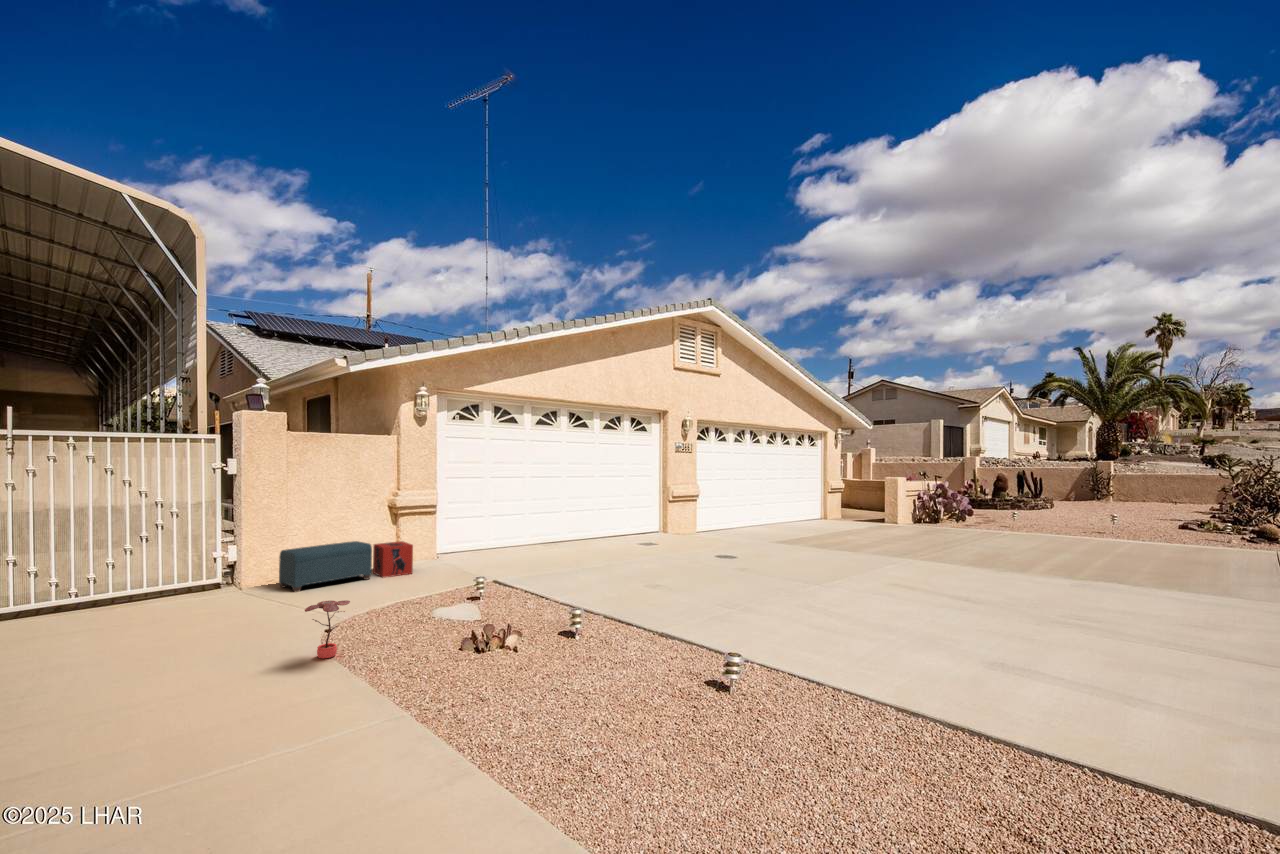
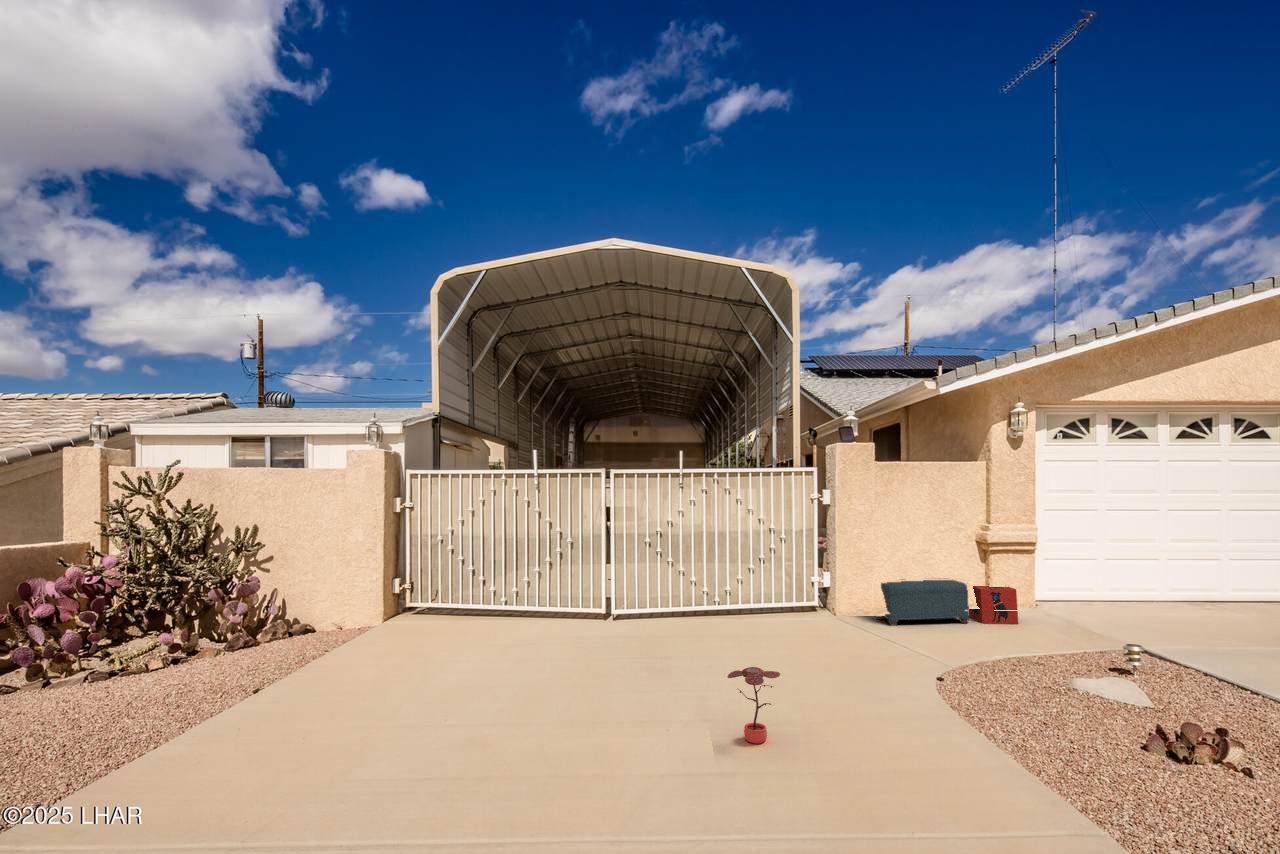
potted plant: present [305,600,350,658] -> present [727,667,780,744]

